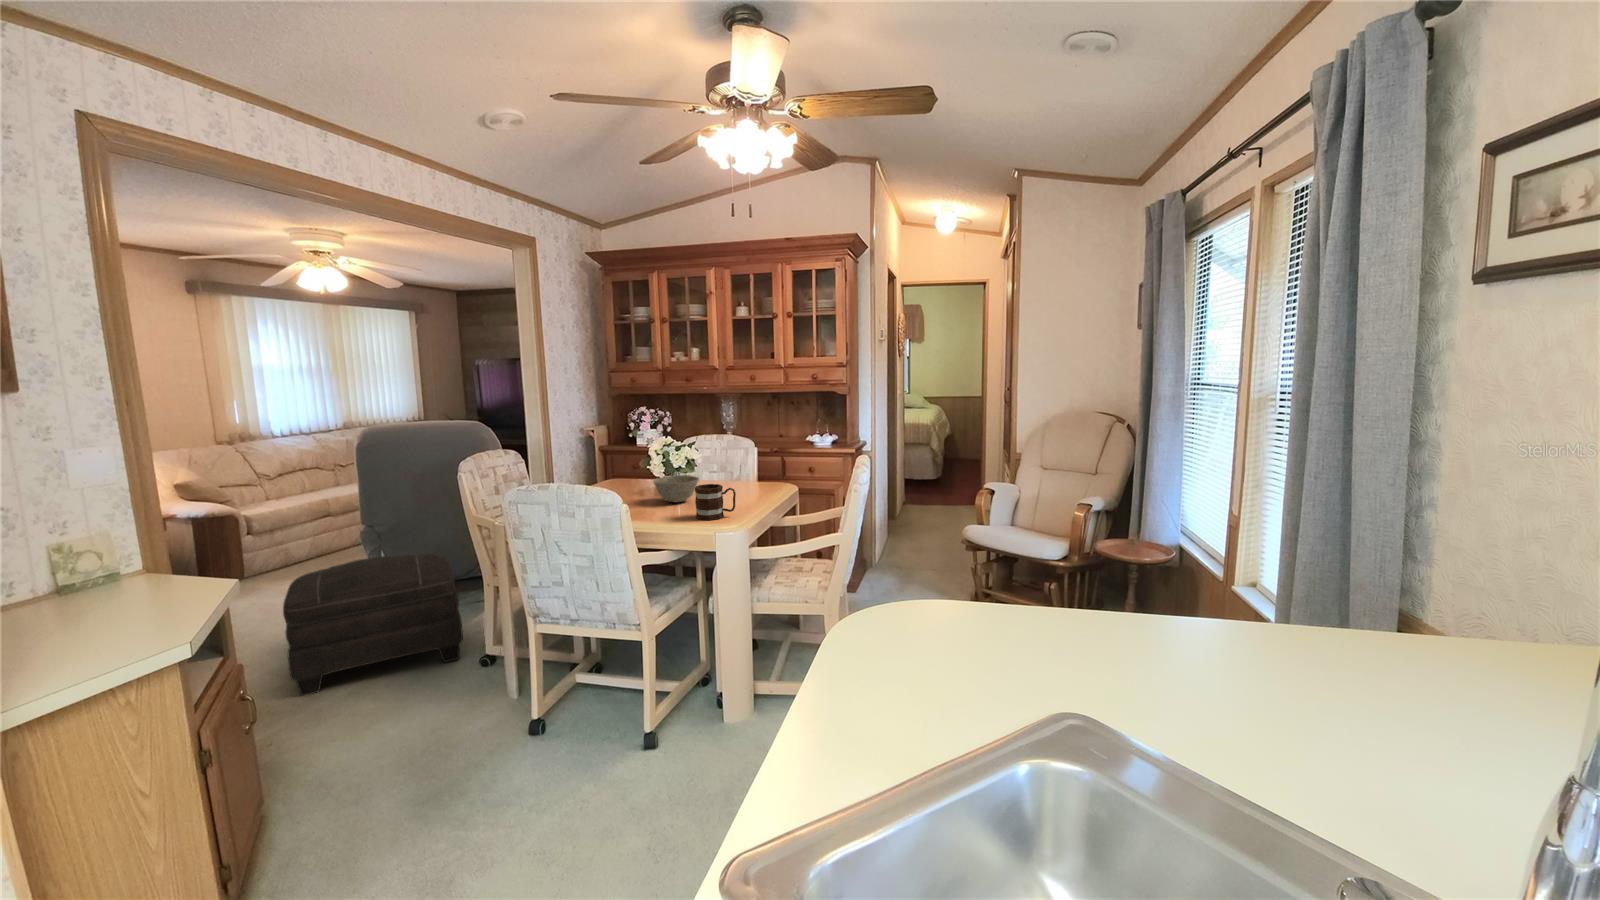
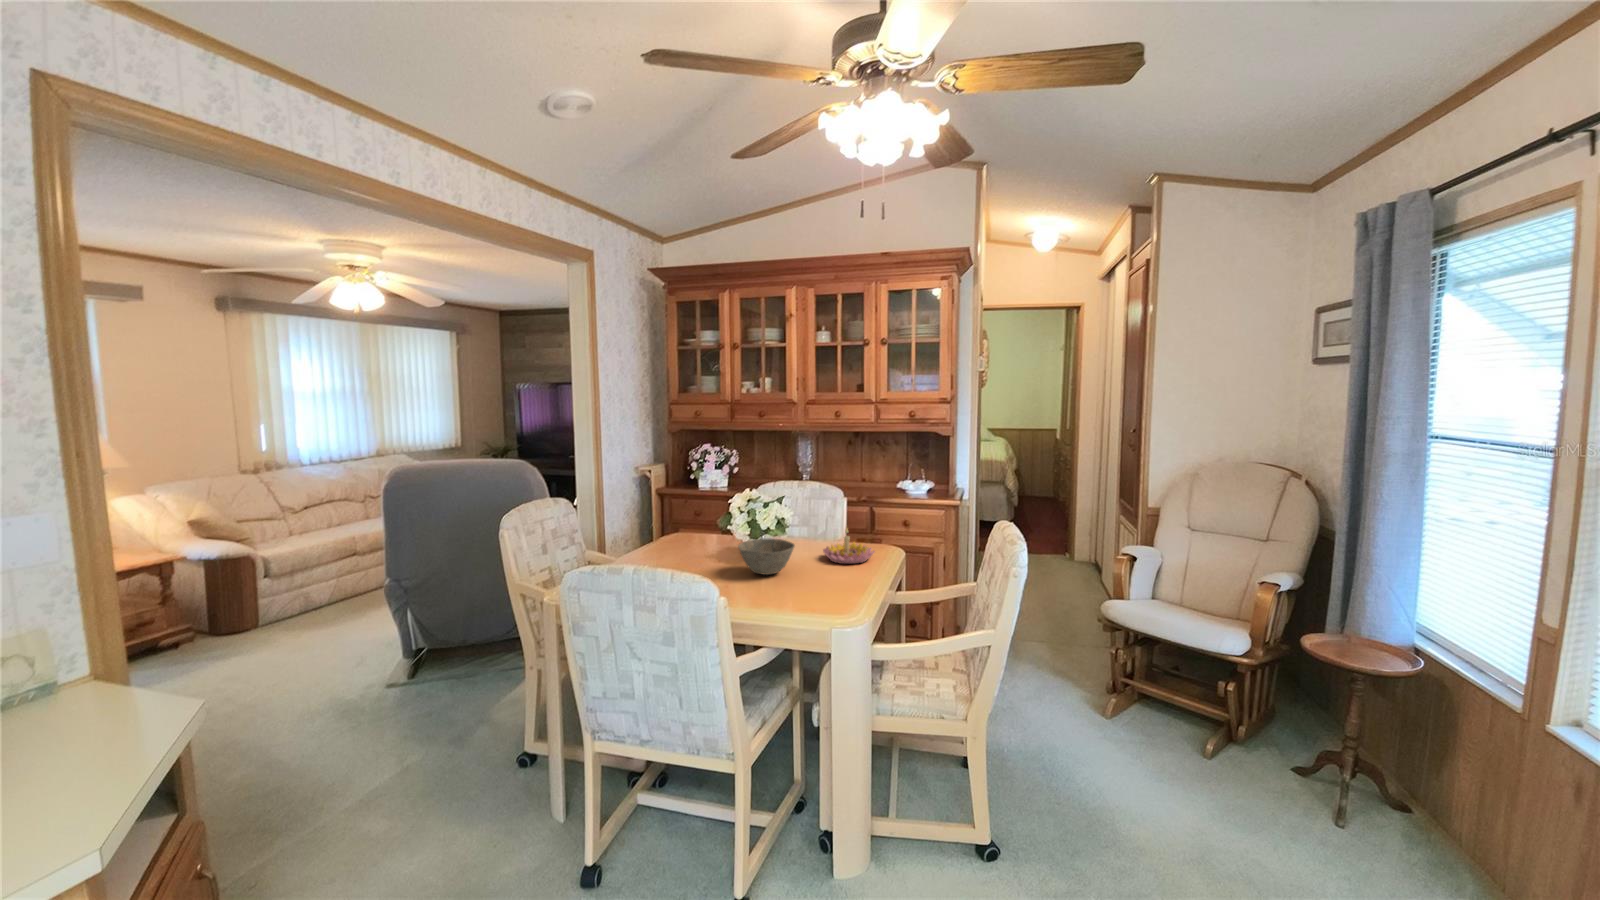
candle holder: none [726,464,769,495] -> present [823,528,875,564]
mug: present [695,484,736,520] -> none [800,558,852,608]
ottoman: present [283,554,463,696] -> none [285,621,499,806]

